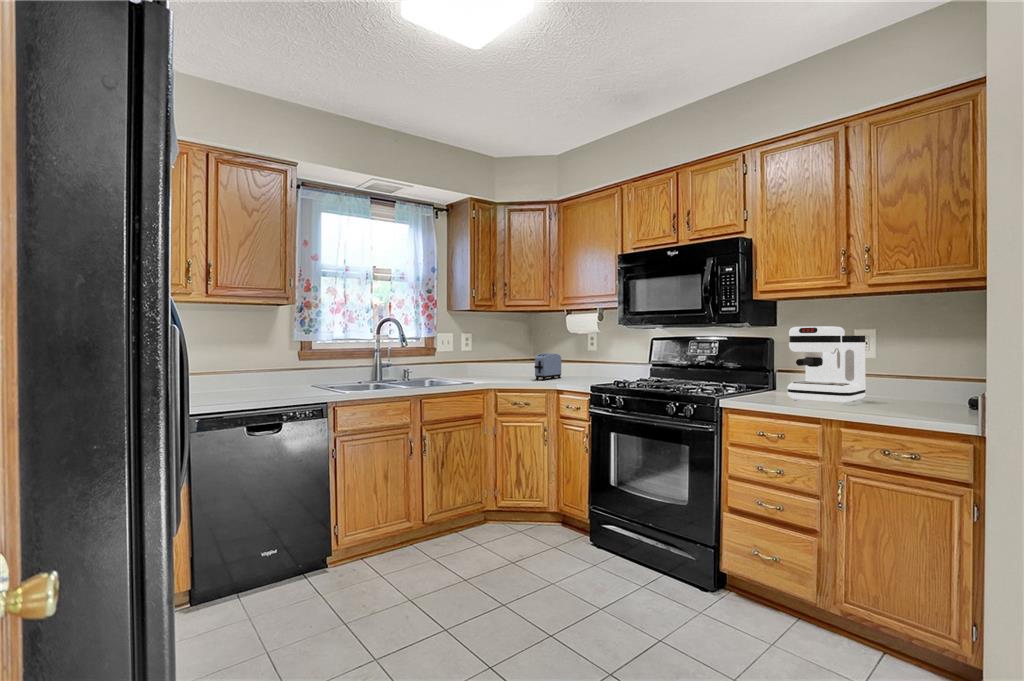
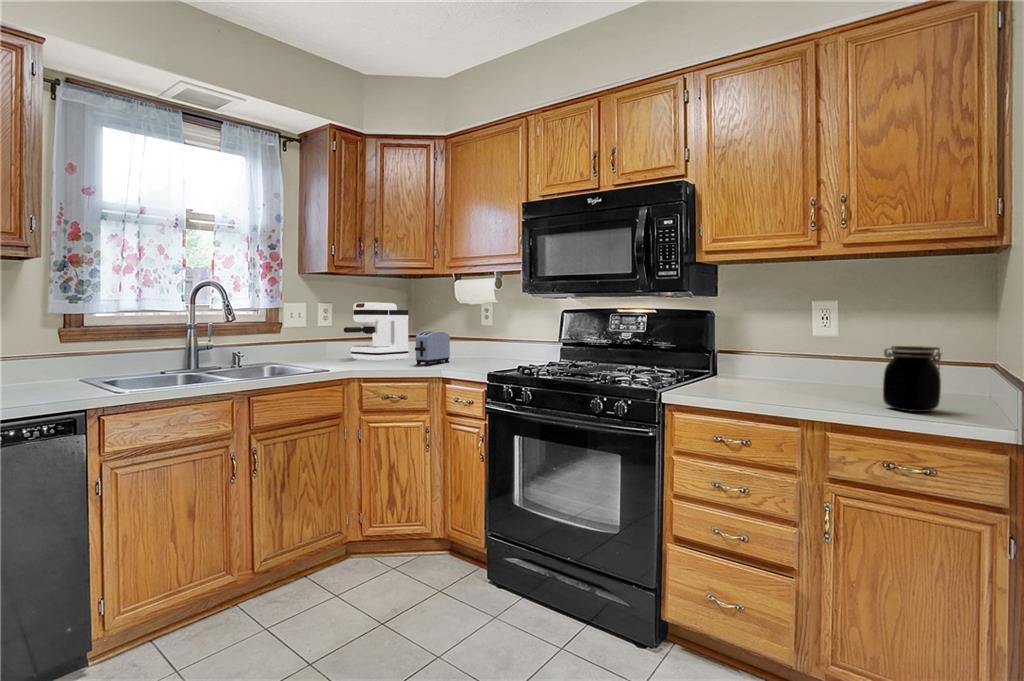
coffee maker: present [787,326,866,404] -> present [344,302,409,361]
jar: none [886,364,931,414] -> present [883,346,941,412]

